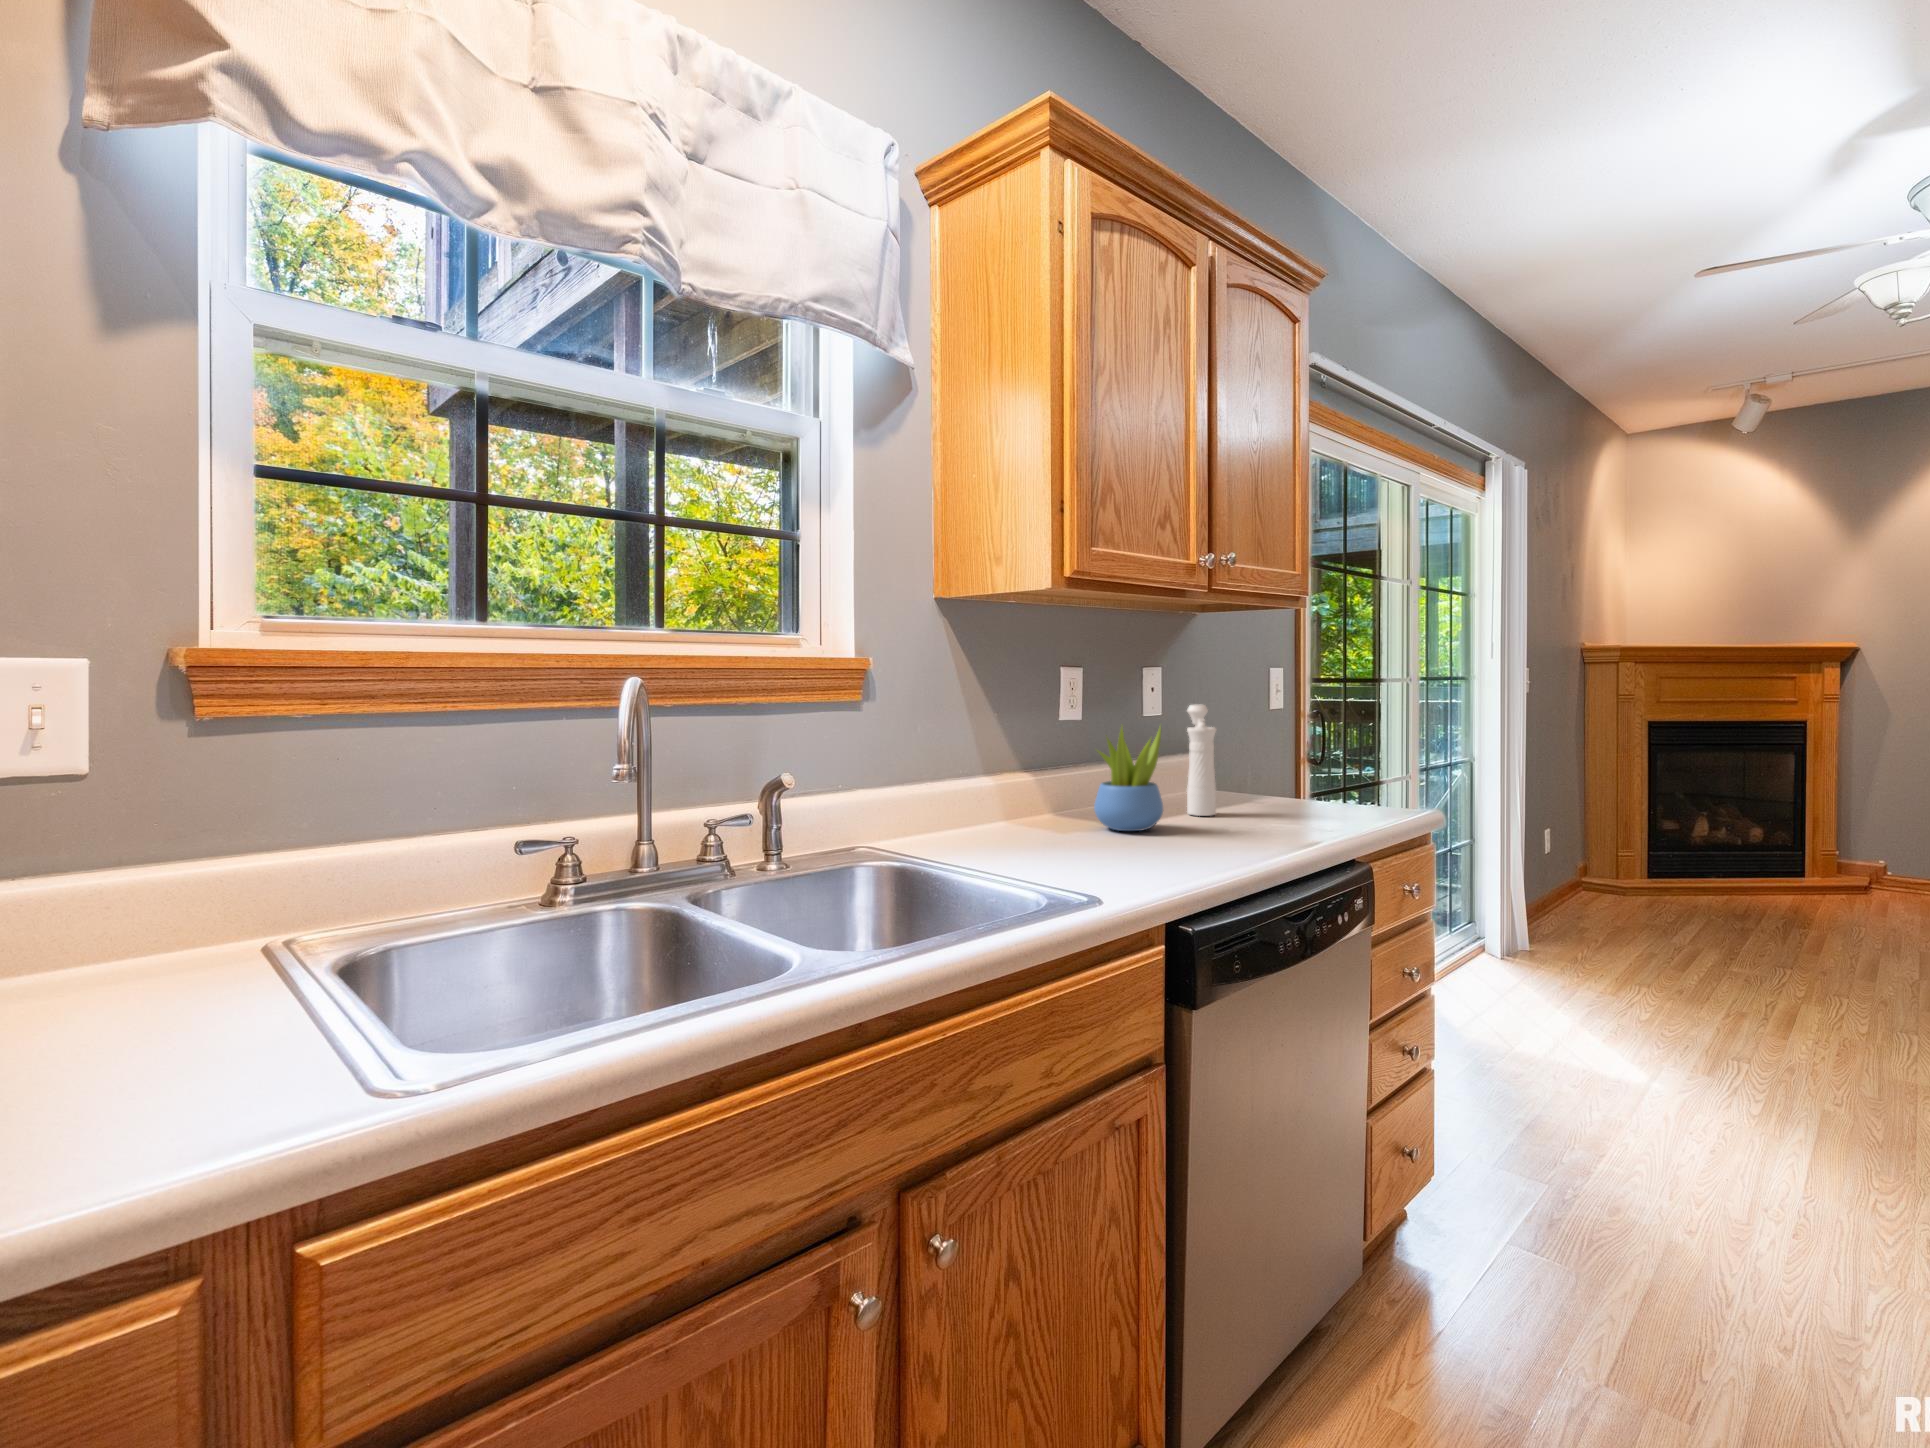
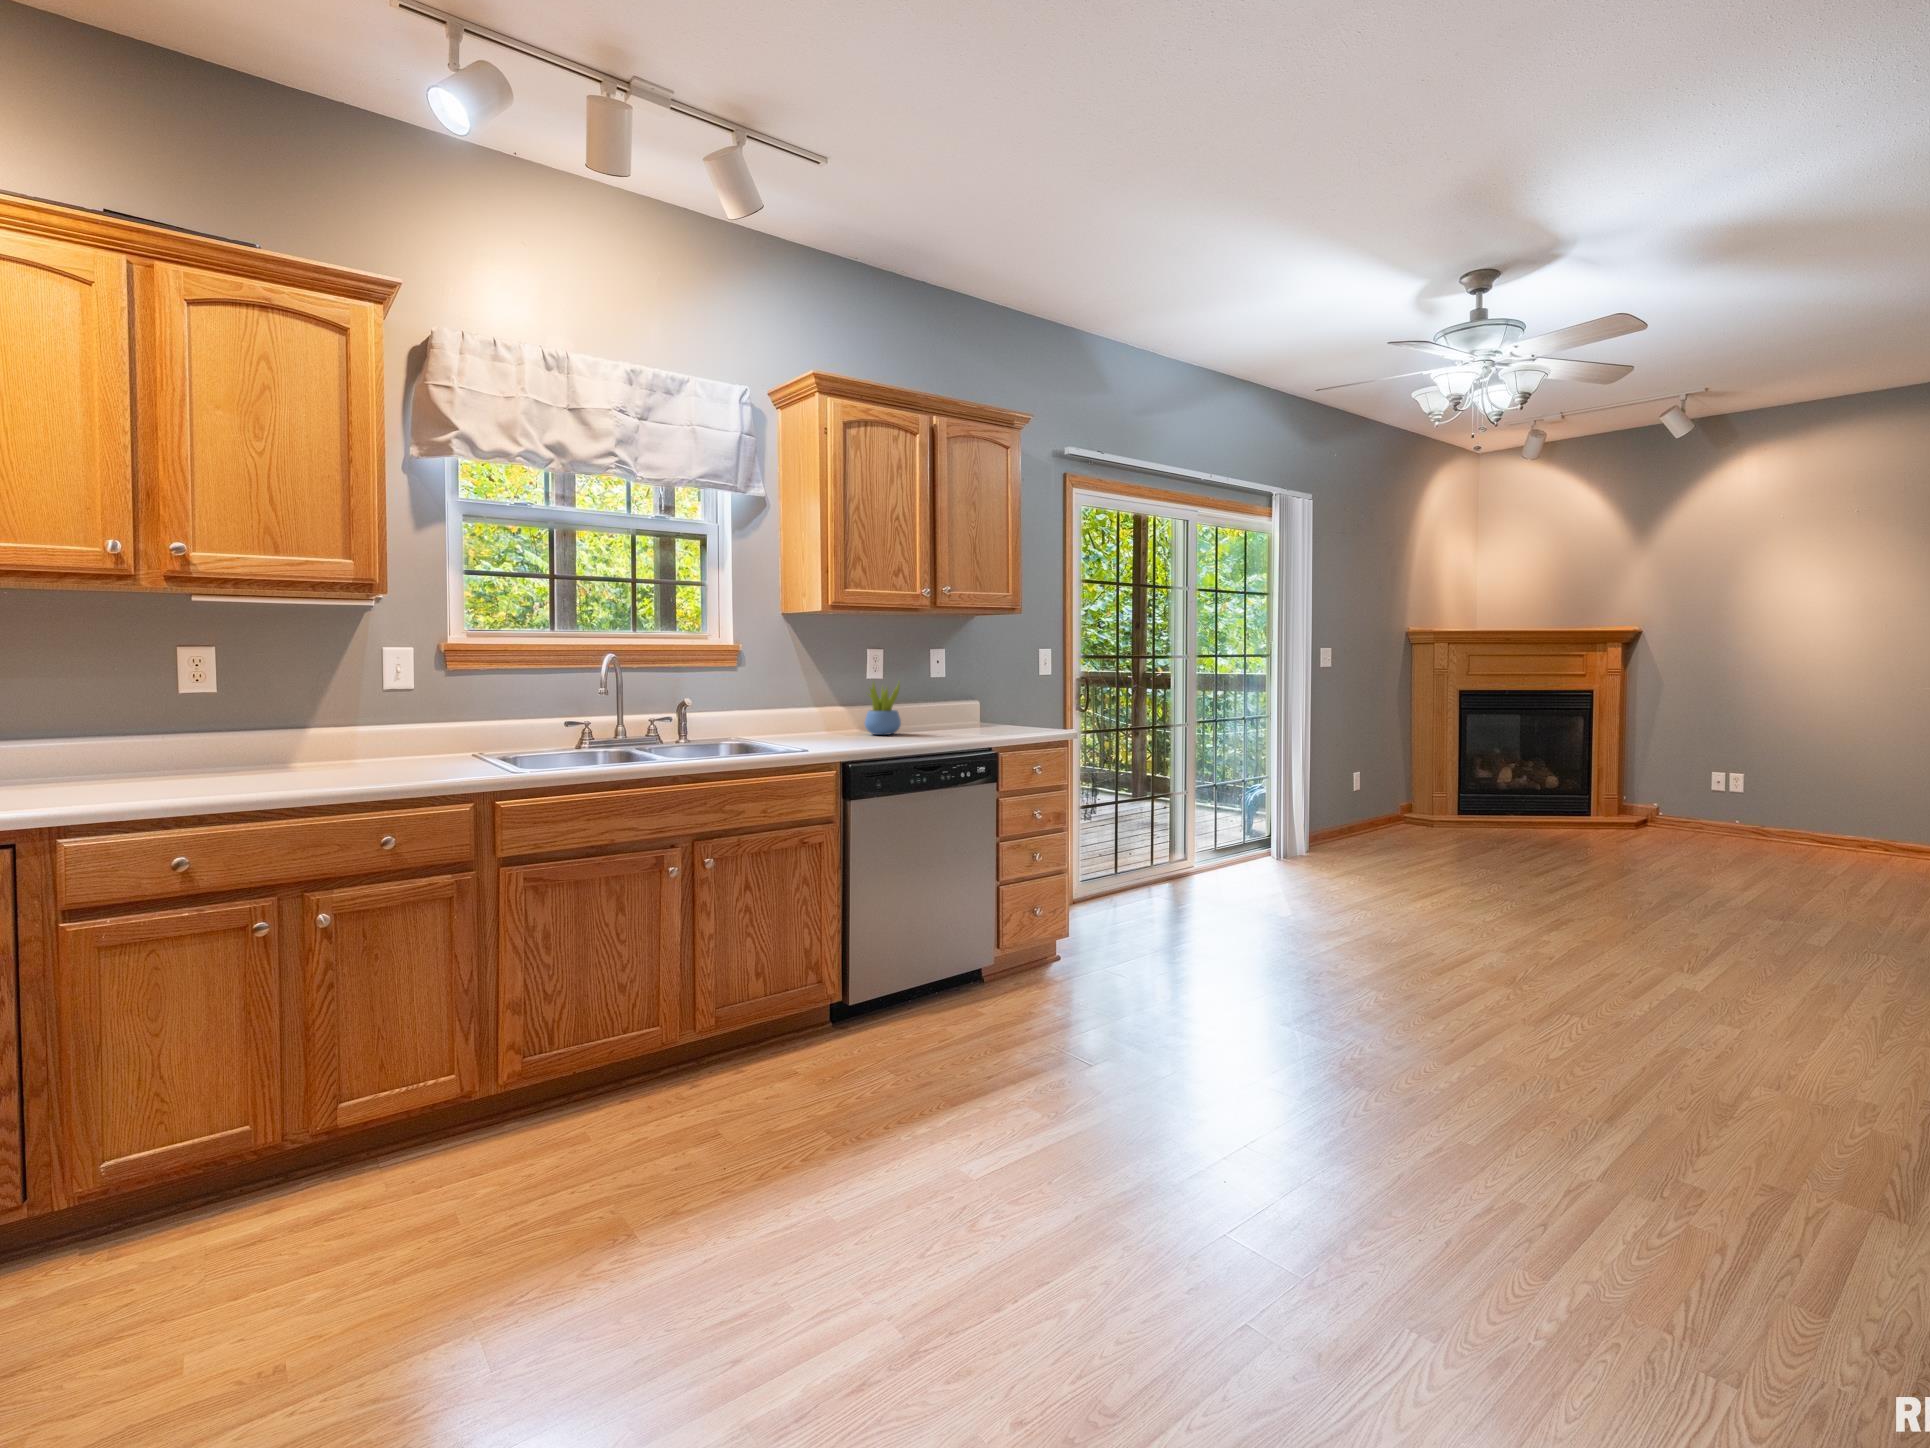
pepper mill: present [1187,705,1216,816] -> none [931,671,953,731]

